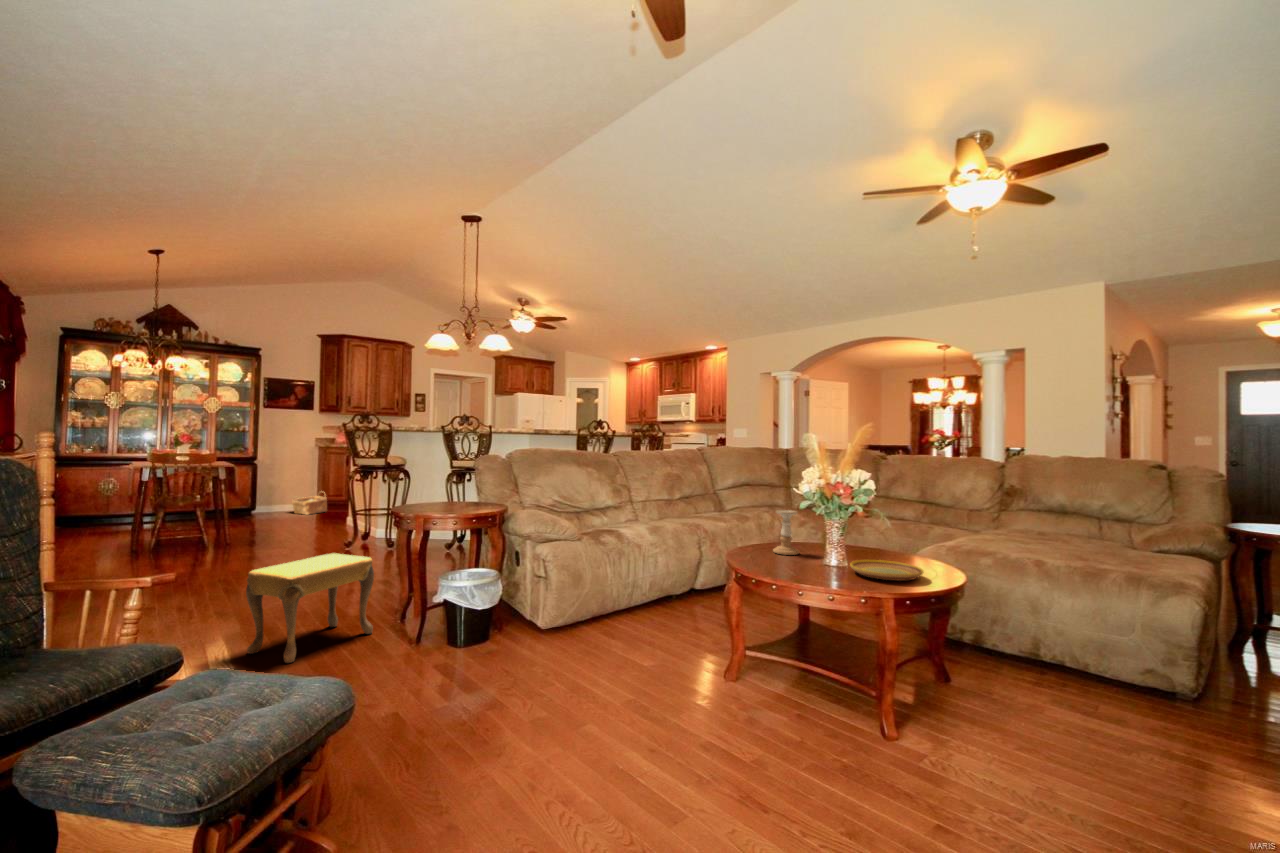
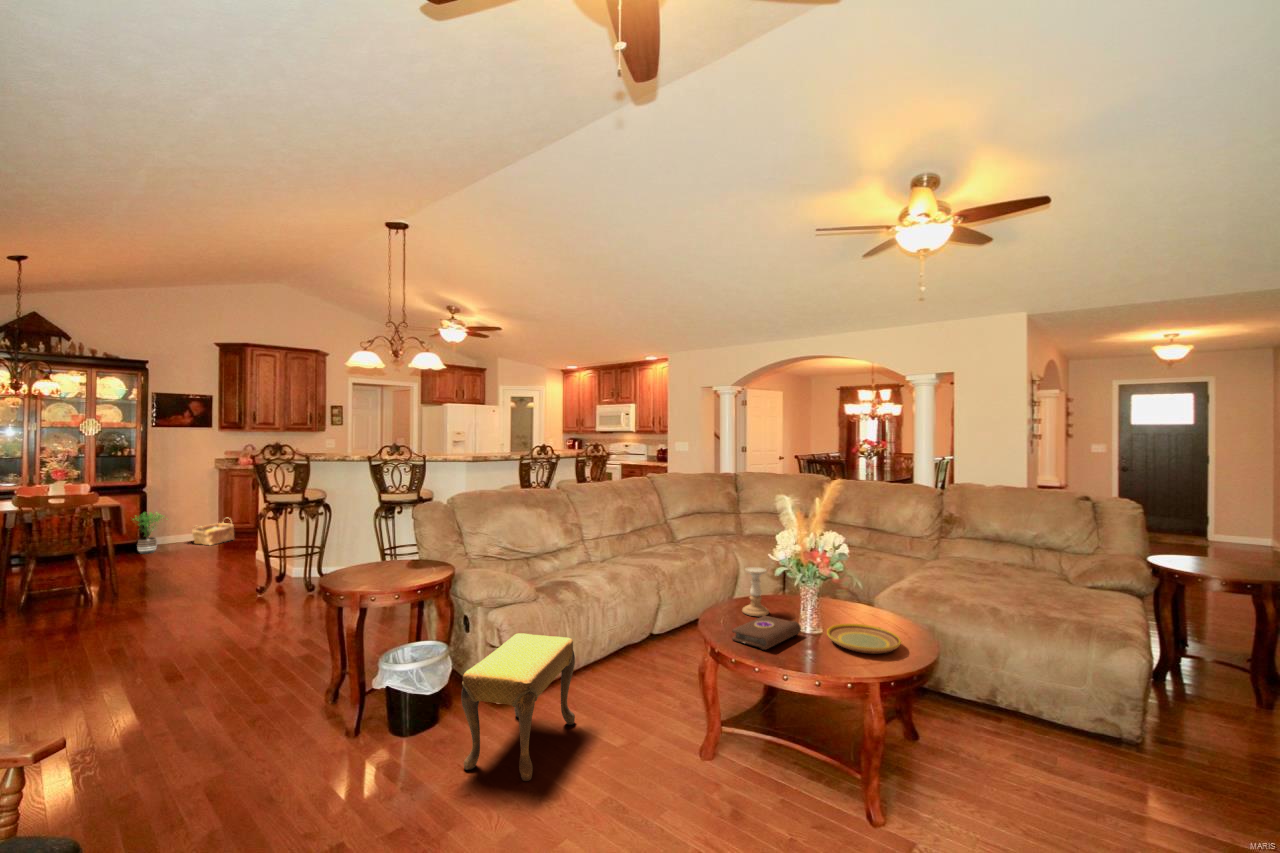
potted plant: none [241,481,274,518] -> present [133,513,163,554]
book: none [756,551,825,573] -> present [732,616,801,650]
footstool: present [246,553,374,663] -> present [461,633,575,781]

